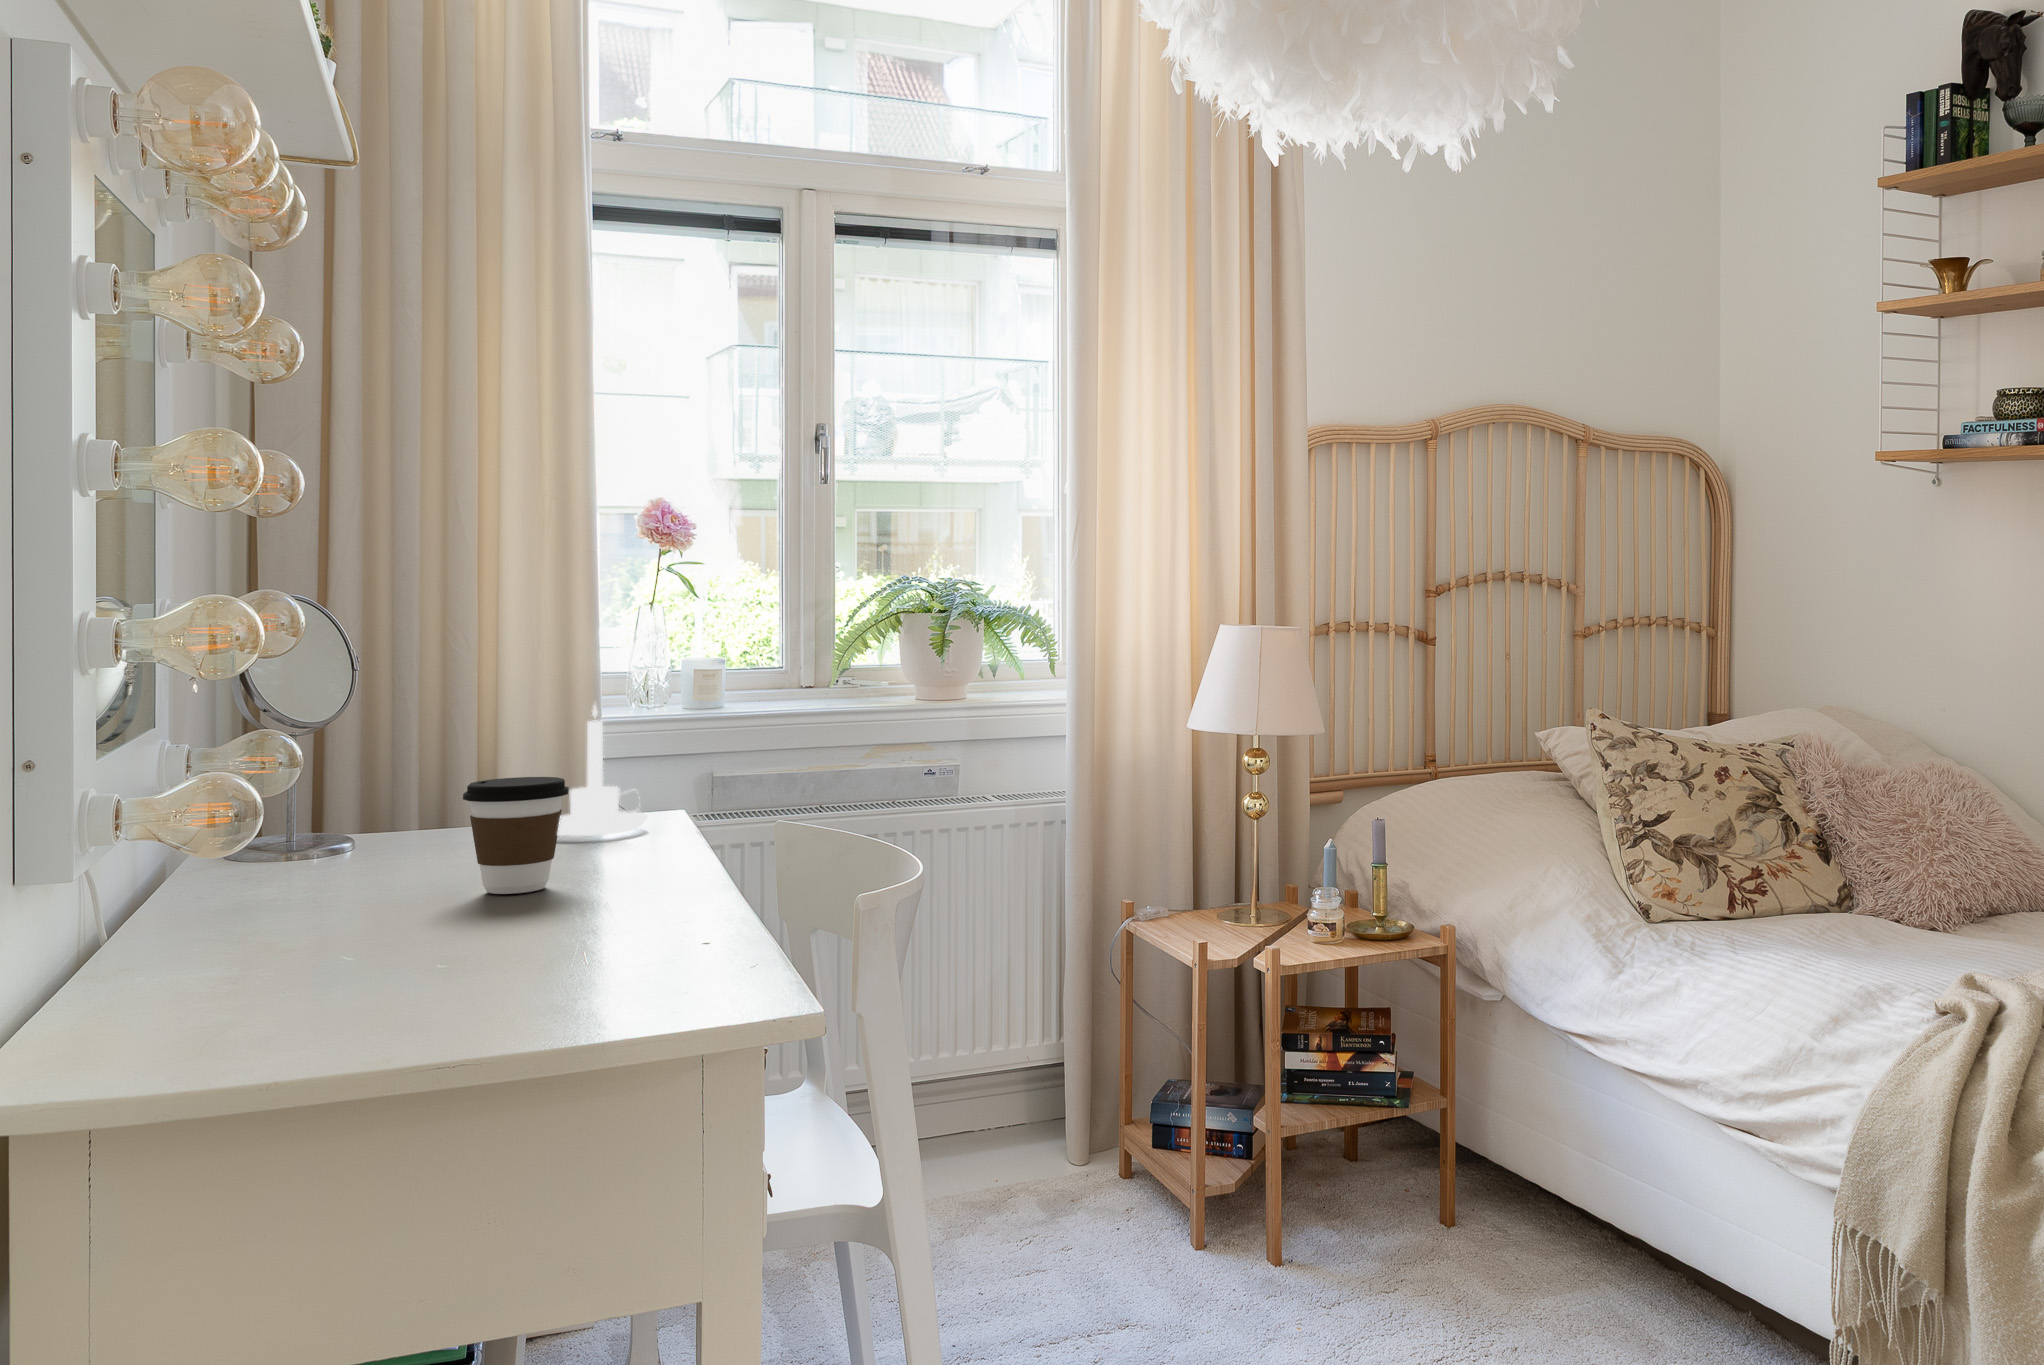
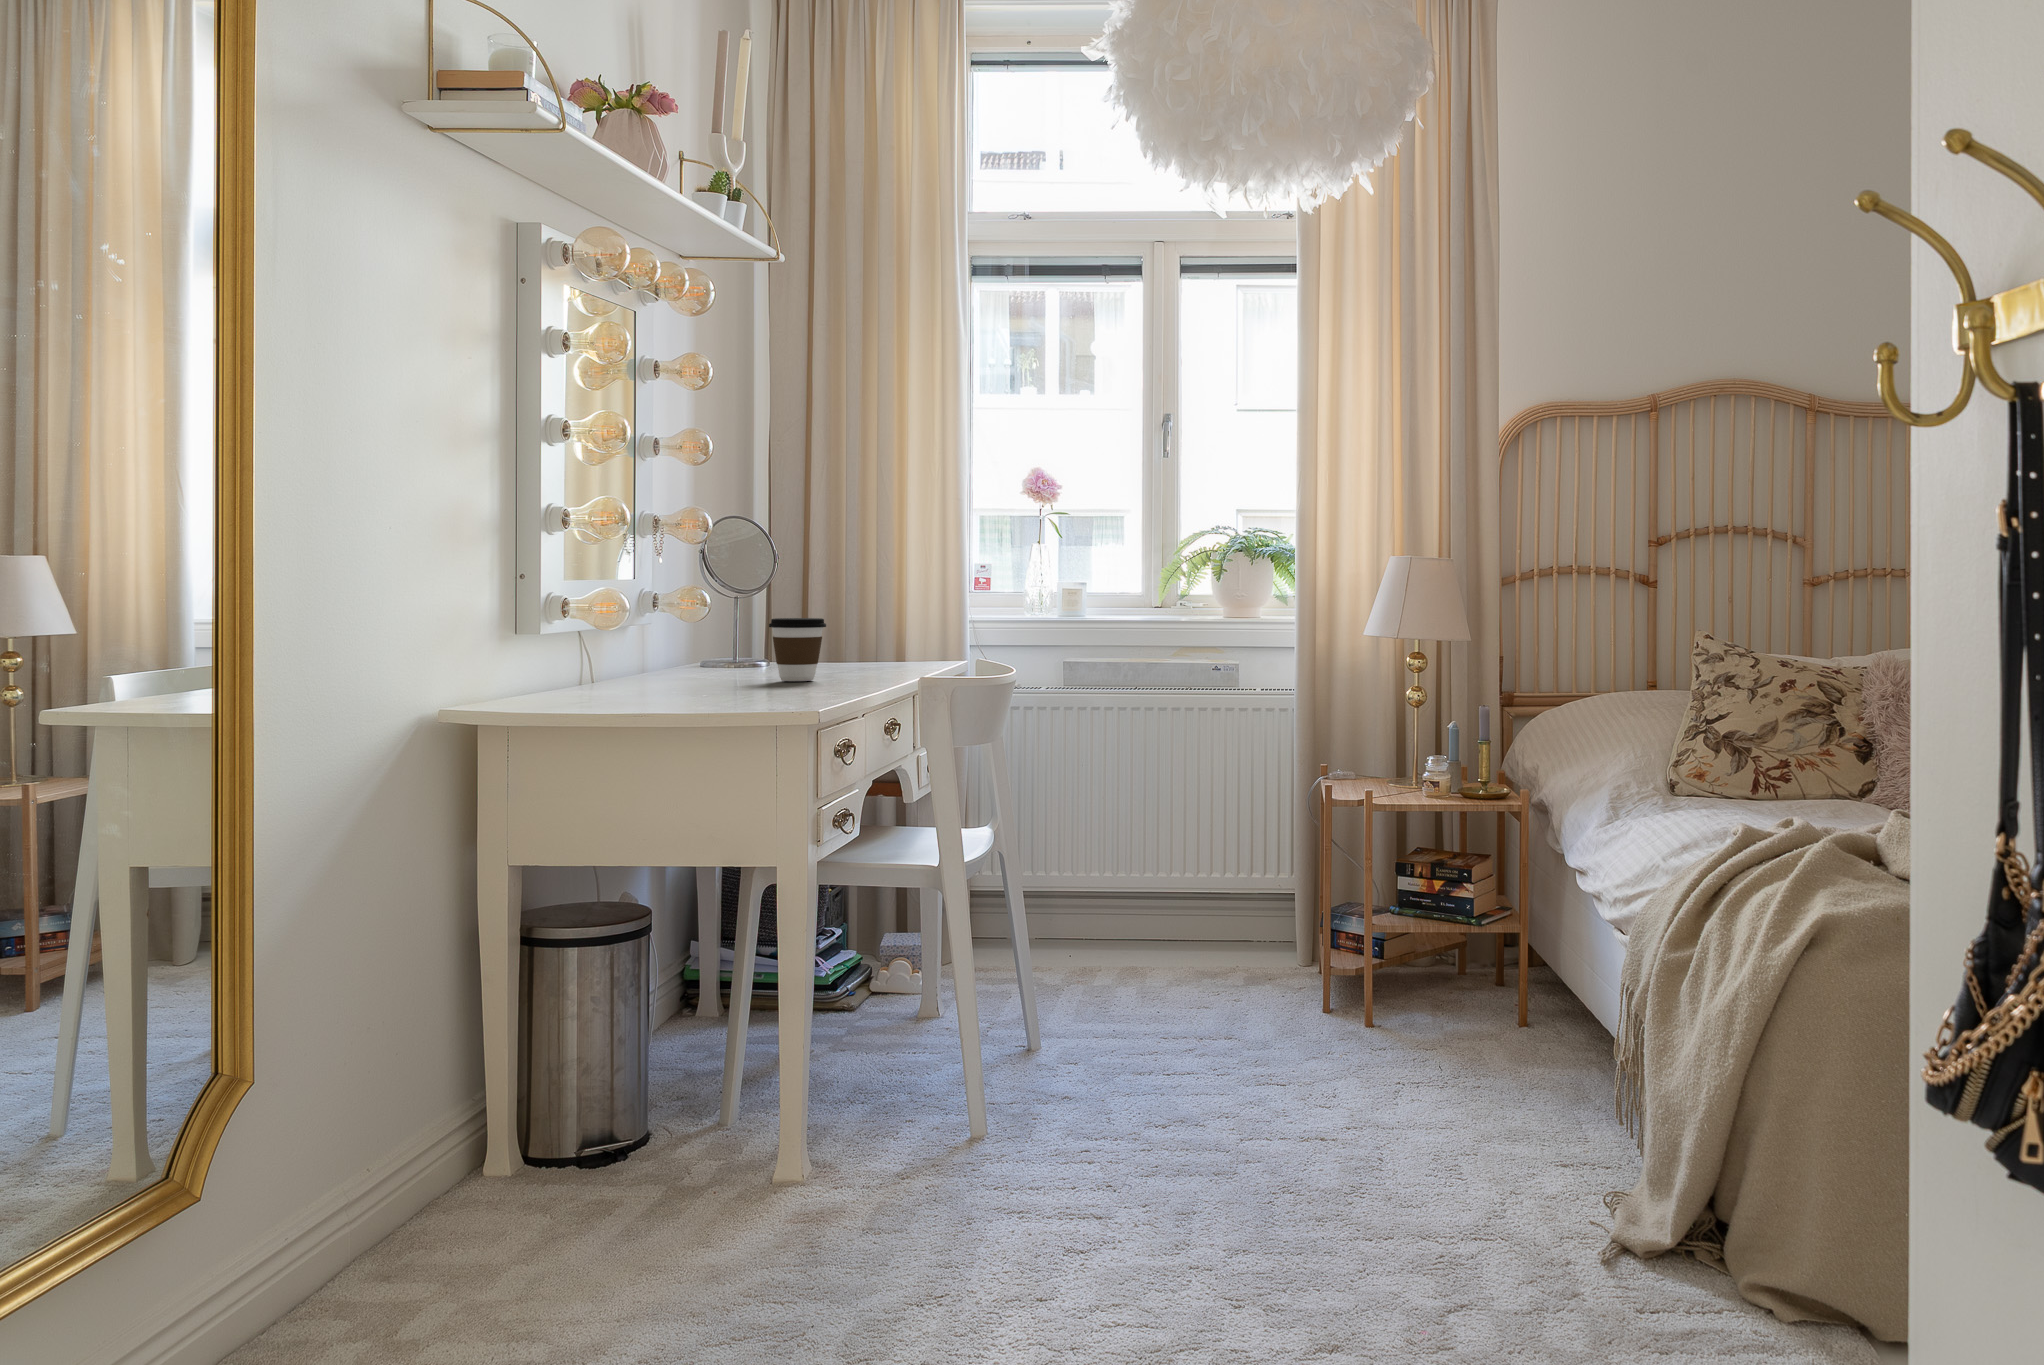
candle holder: present [558,705,648,836] -> none [860,584,924,666]

